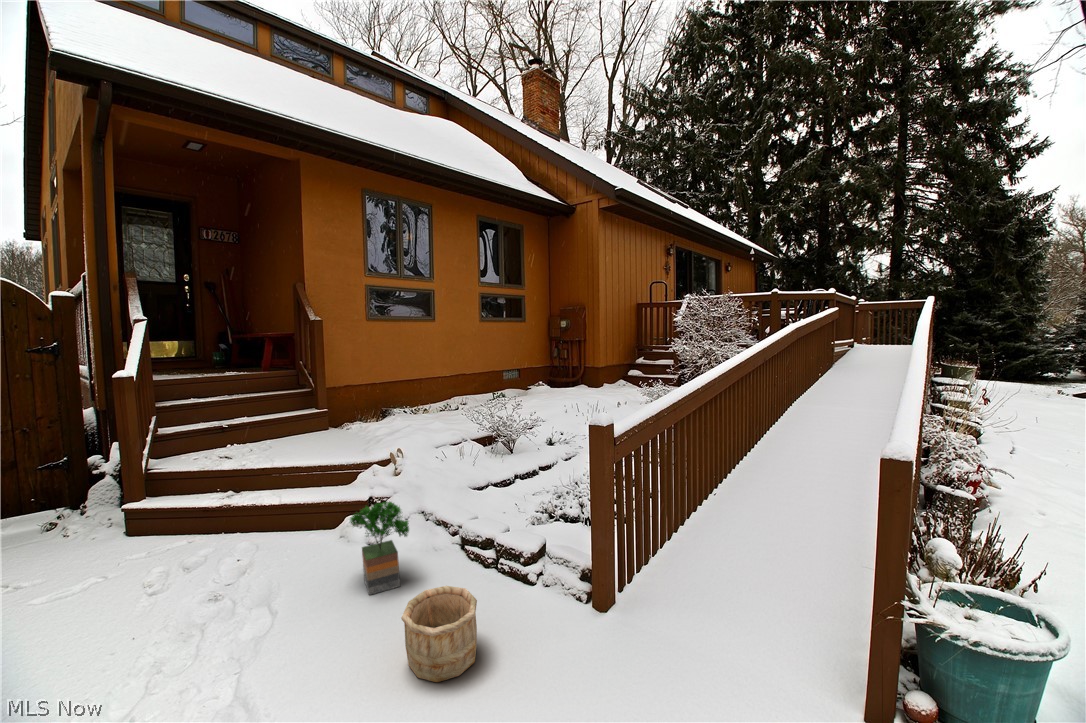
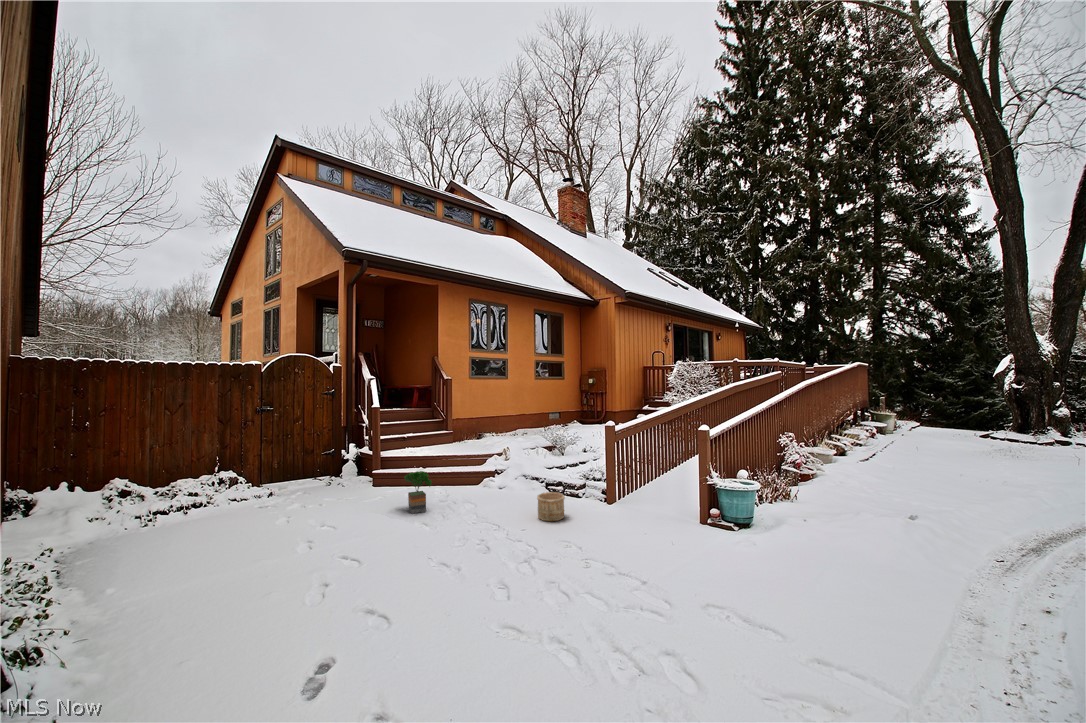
potted tree: present [350,501,409,595] -> present [404,471,432,514]

